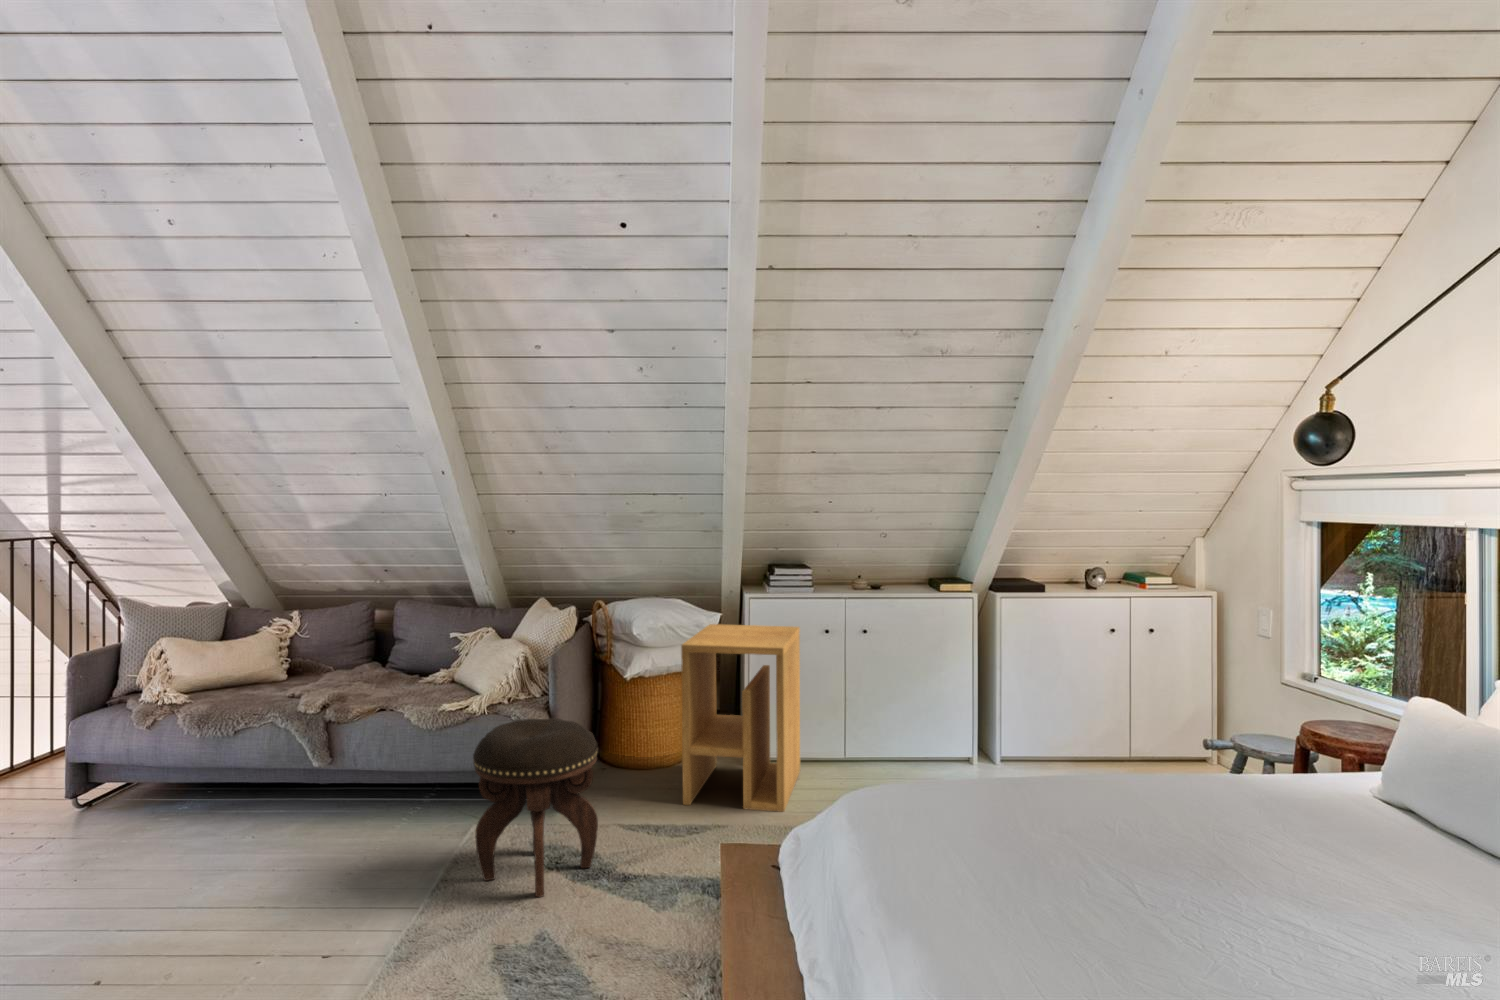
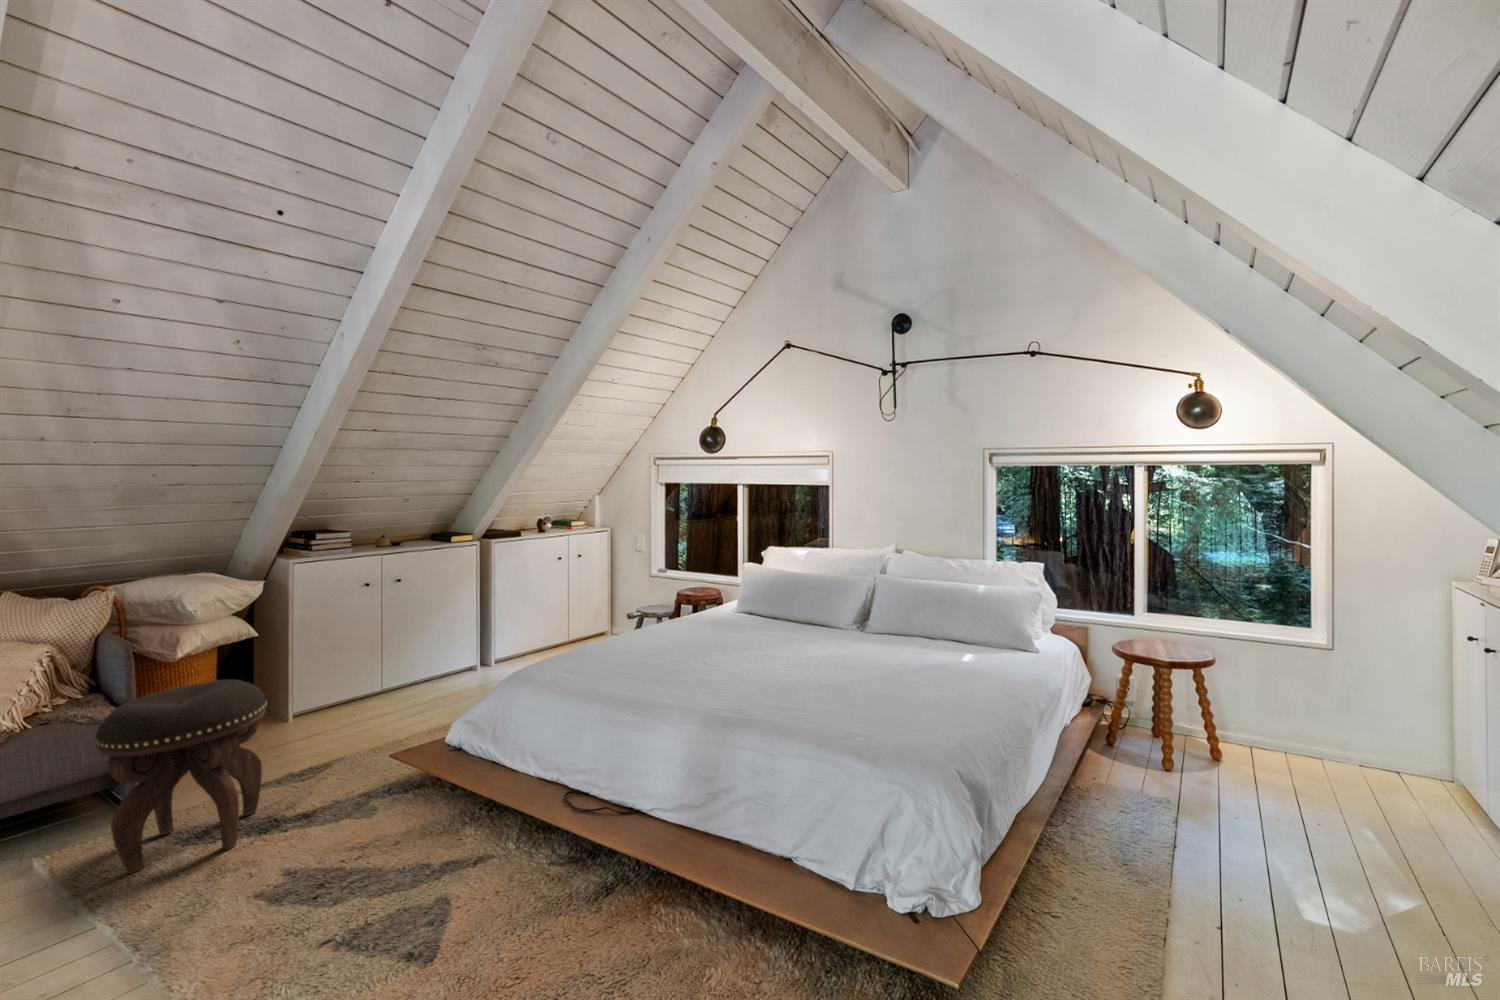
side table: present [681,624,800,812] -> none [260,580,390,749]

